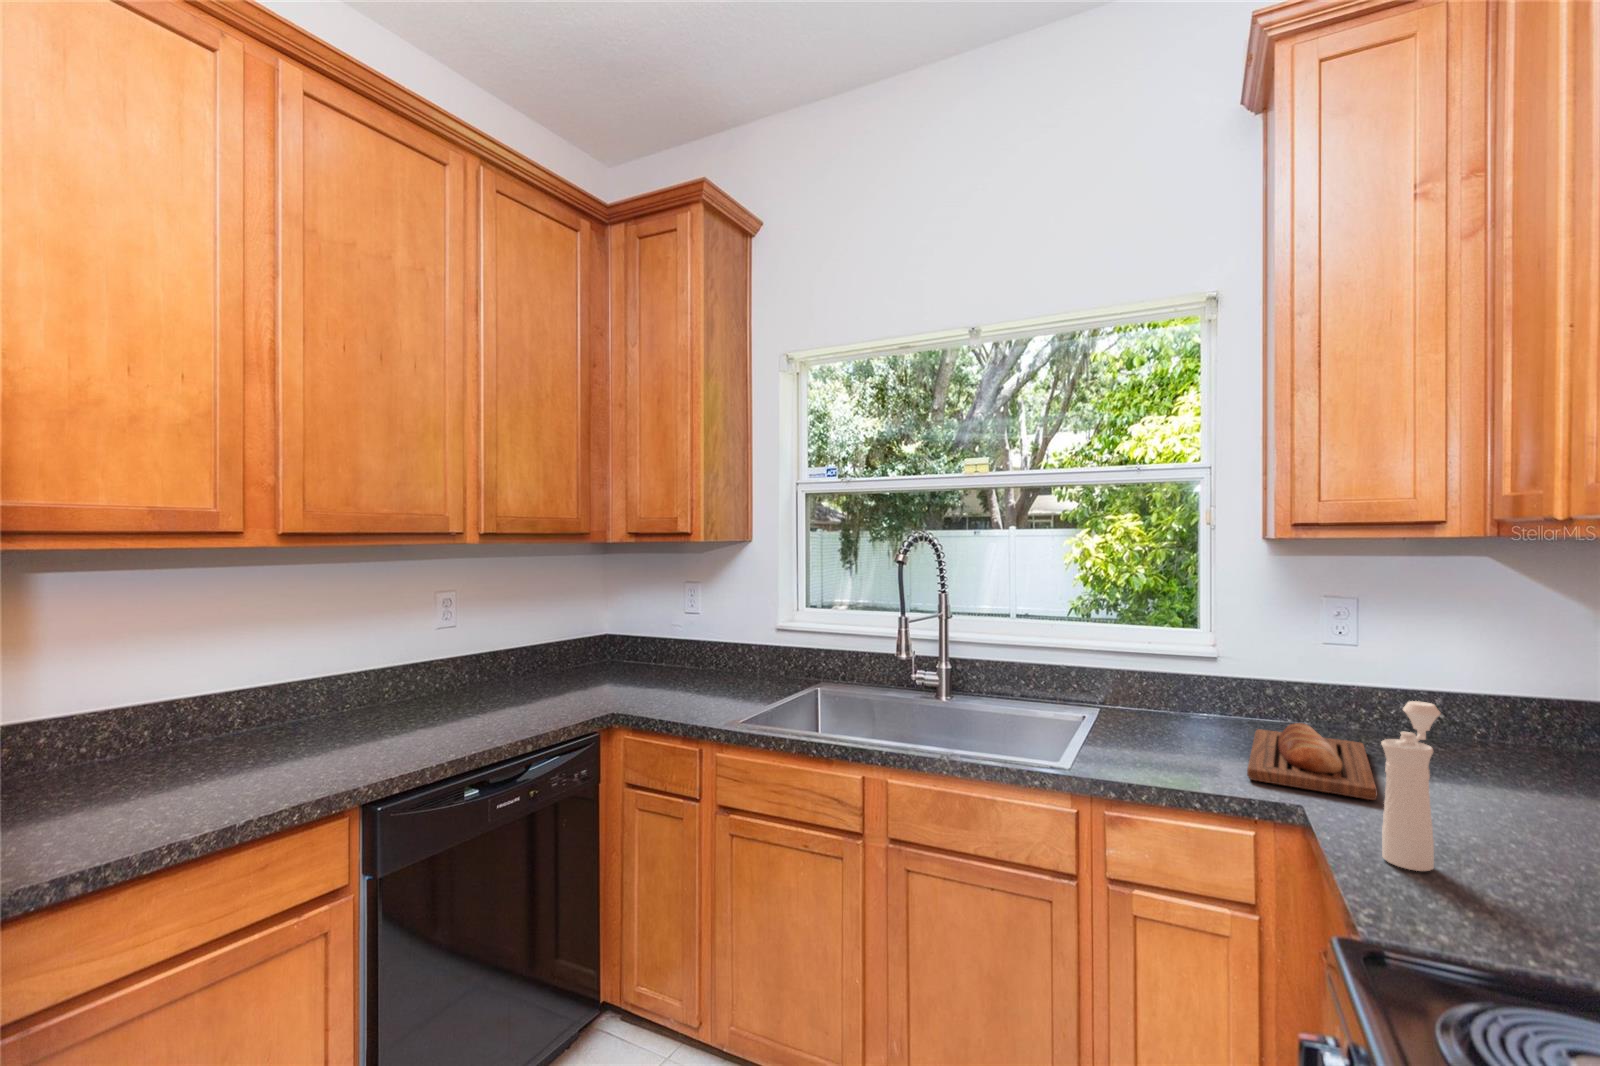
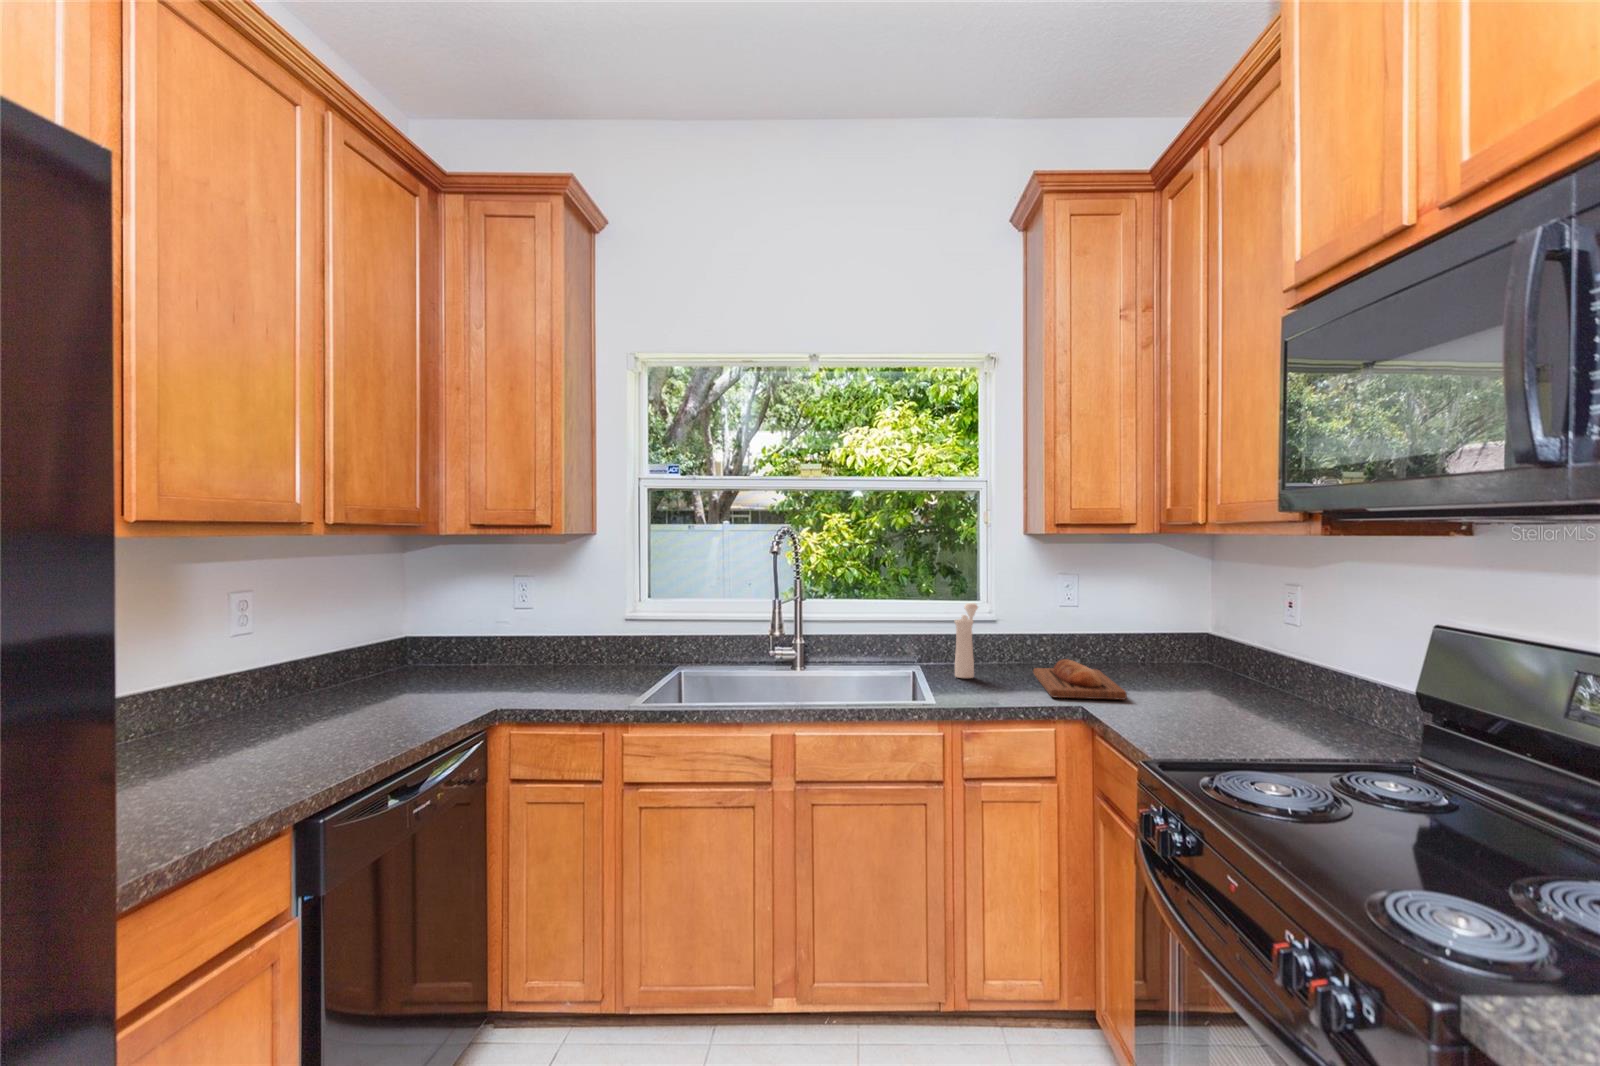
pepper mill: present [1381,701,1440,871] -> present [955,603,978,678]

